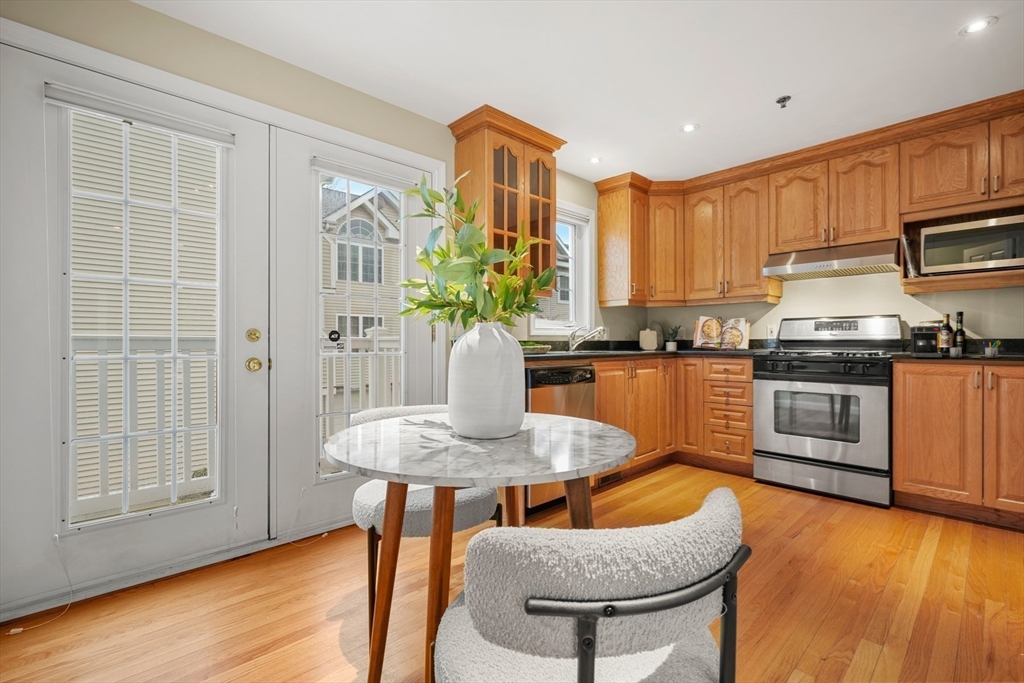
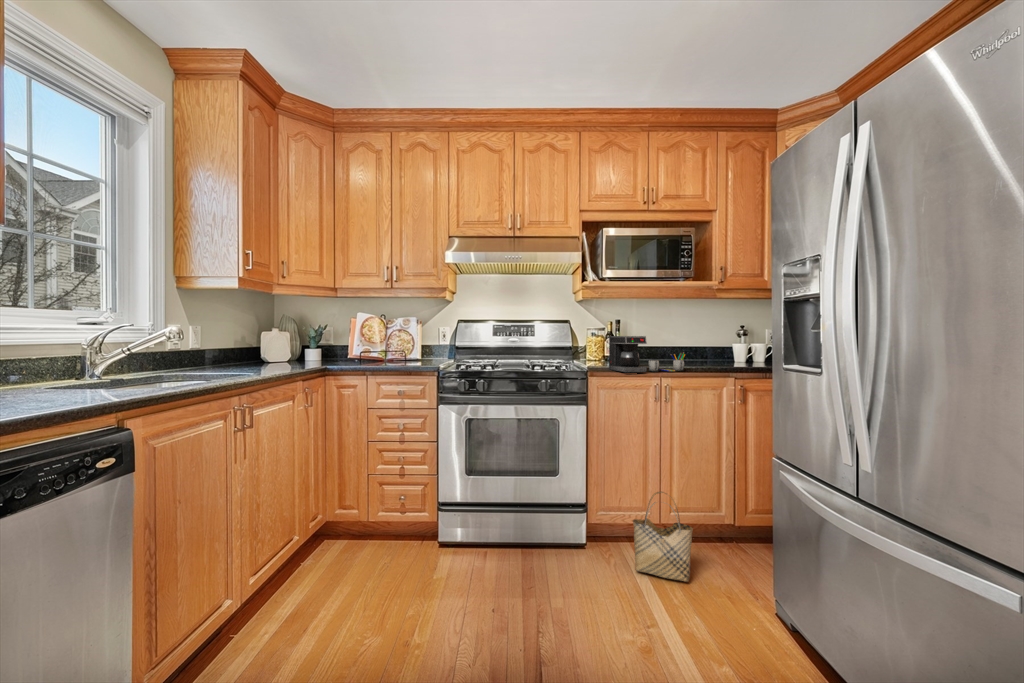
woven basket: none [919,464,983,538] -> present [633,492,693,582]

